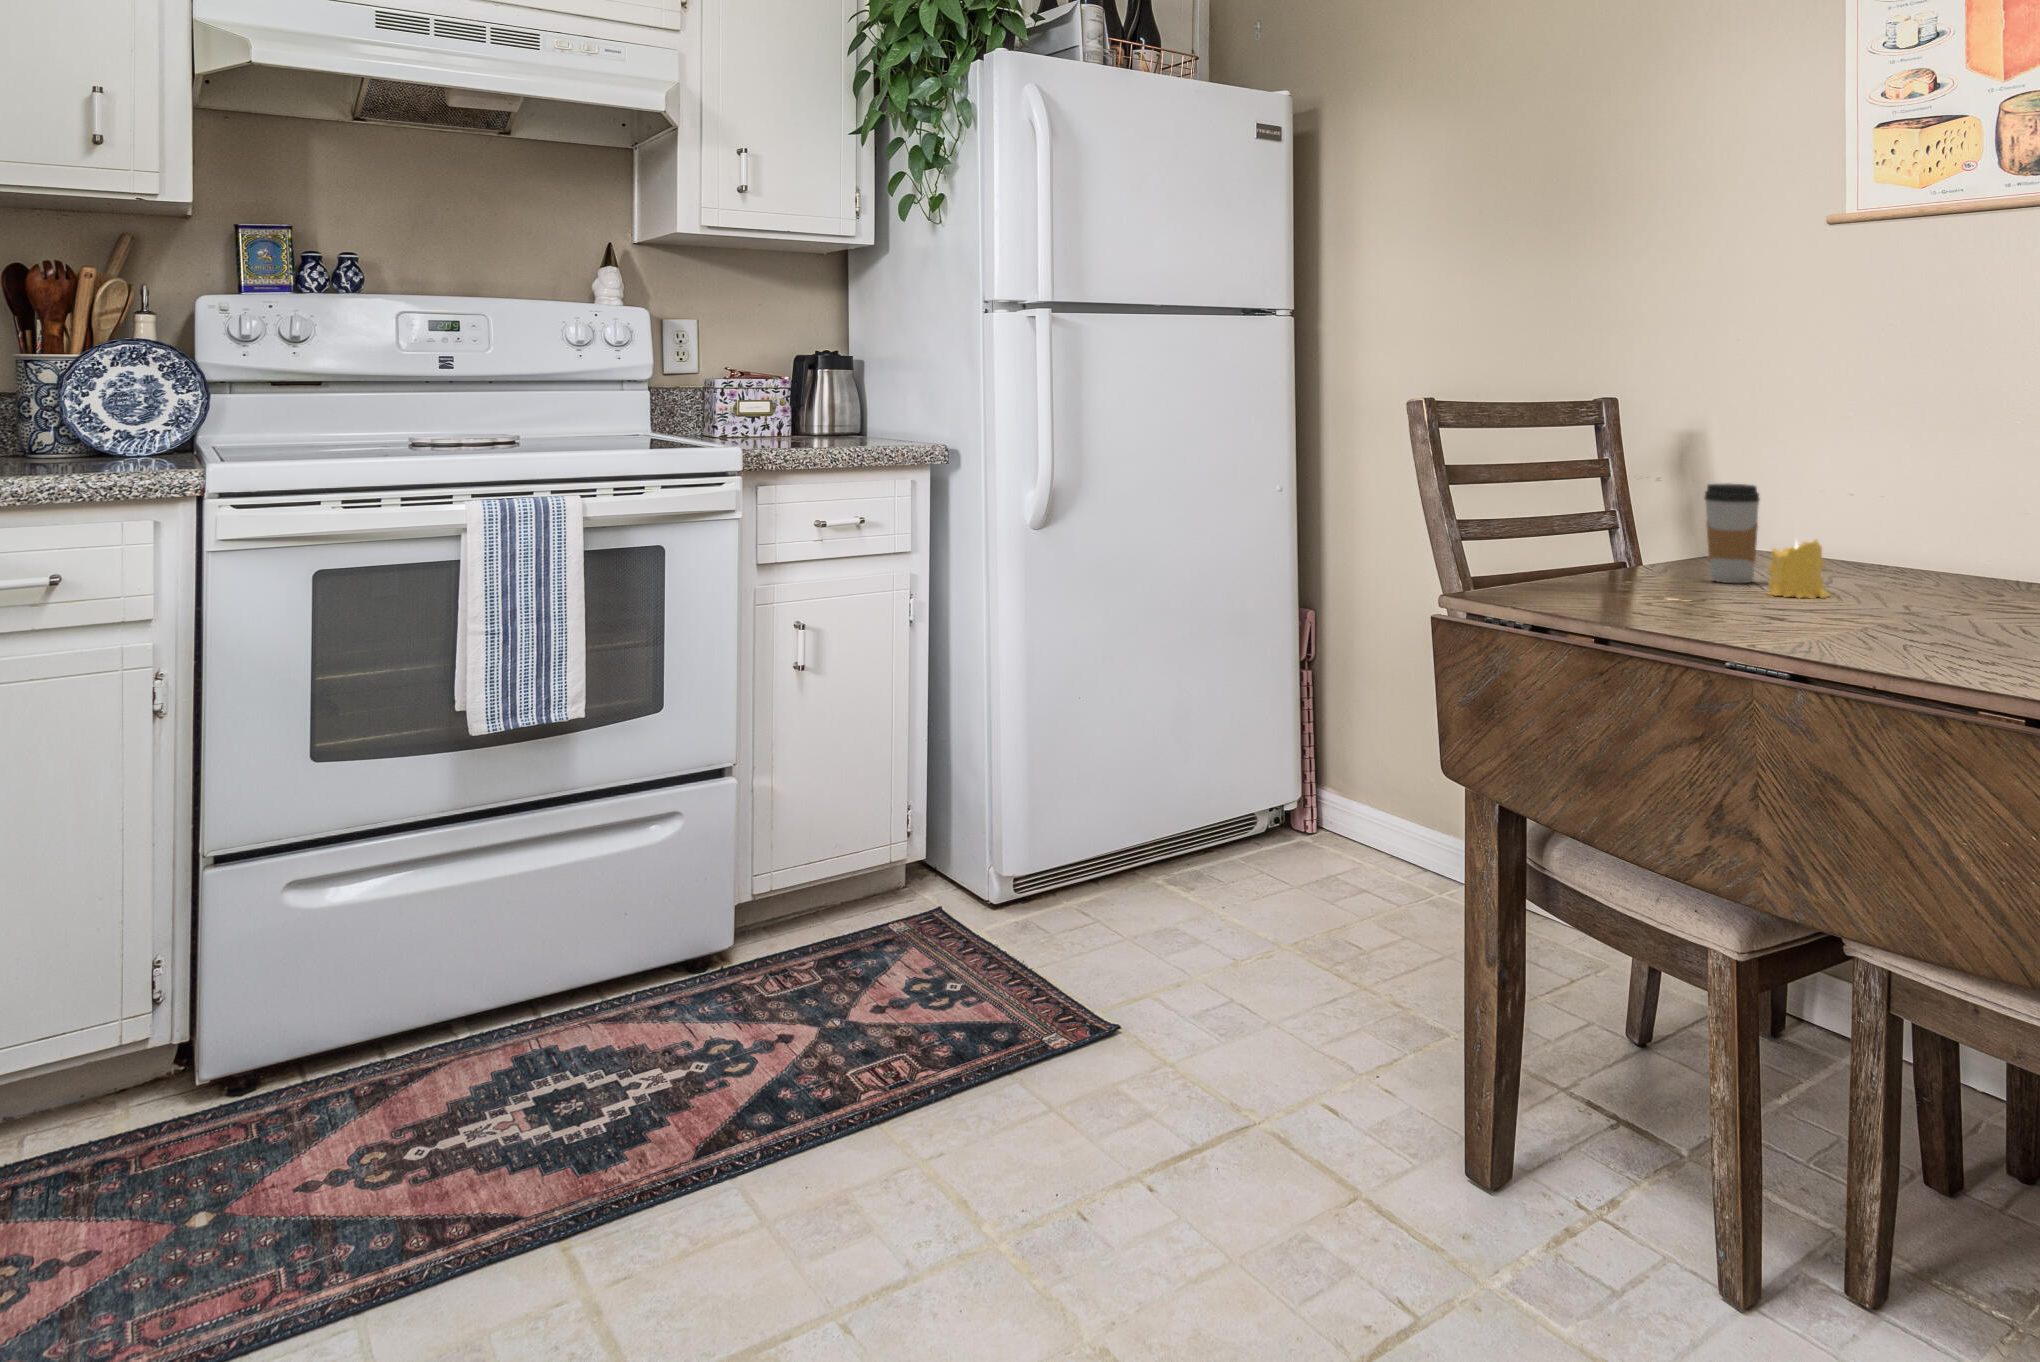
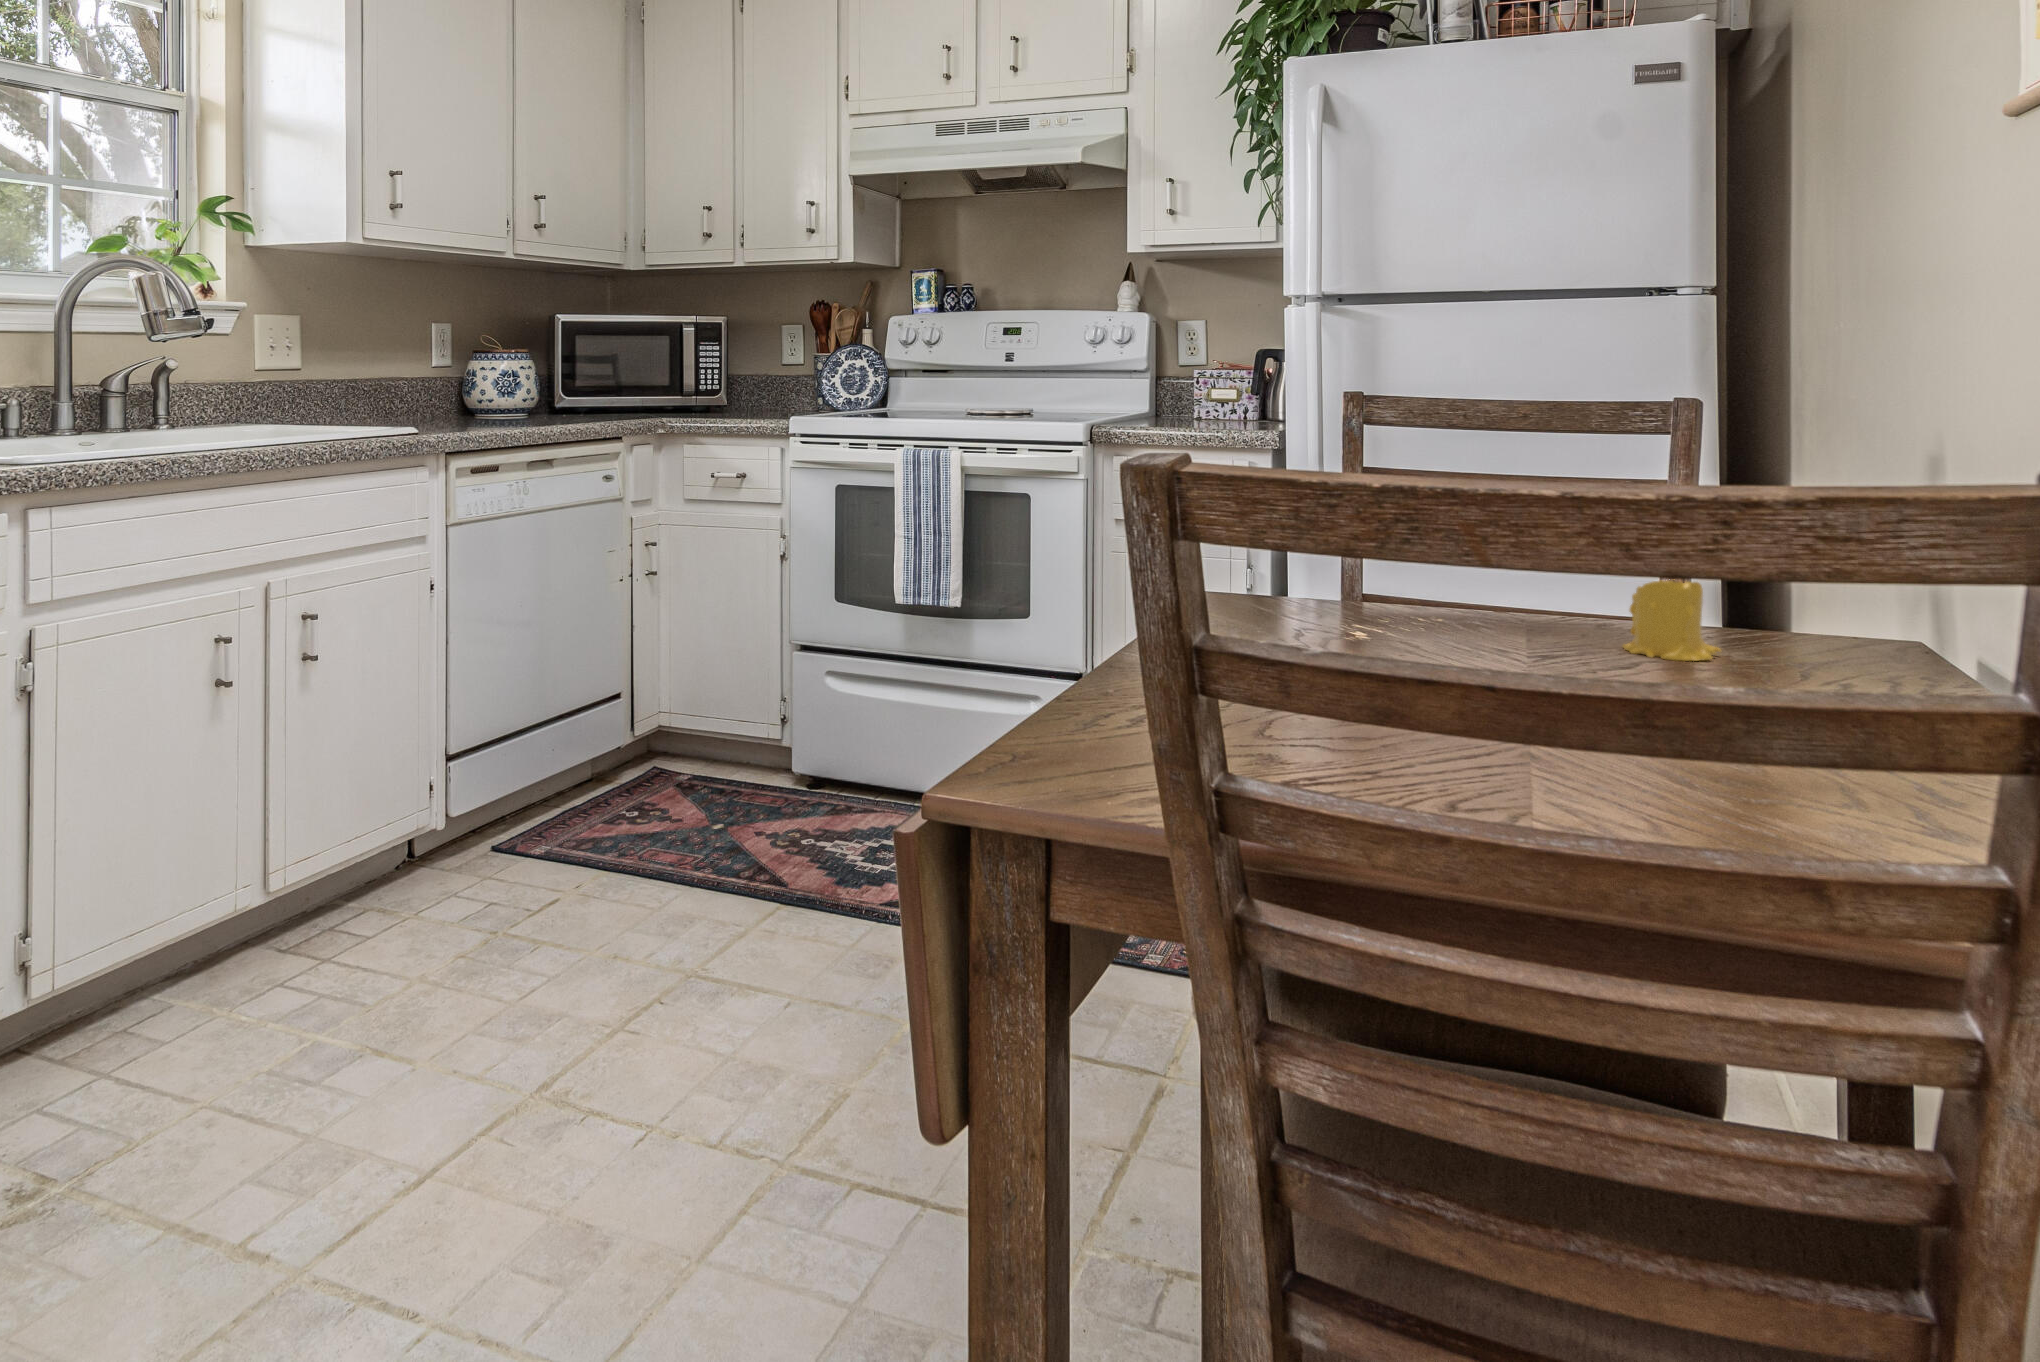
coffee cup: present [1705,484,1760,583] -> none [1725,504,1813,647]

